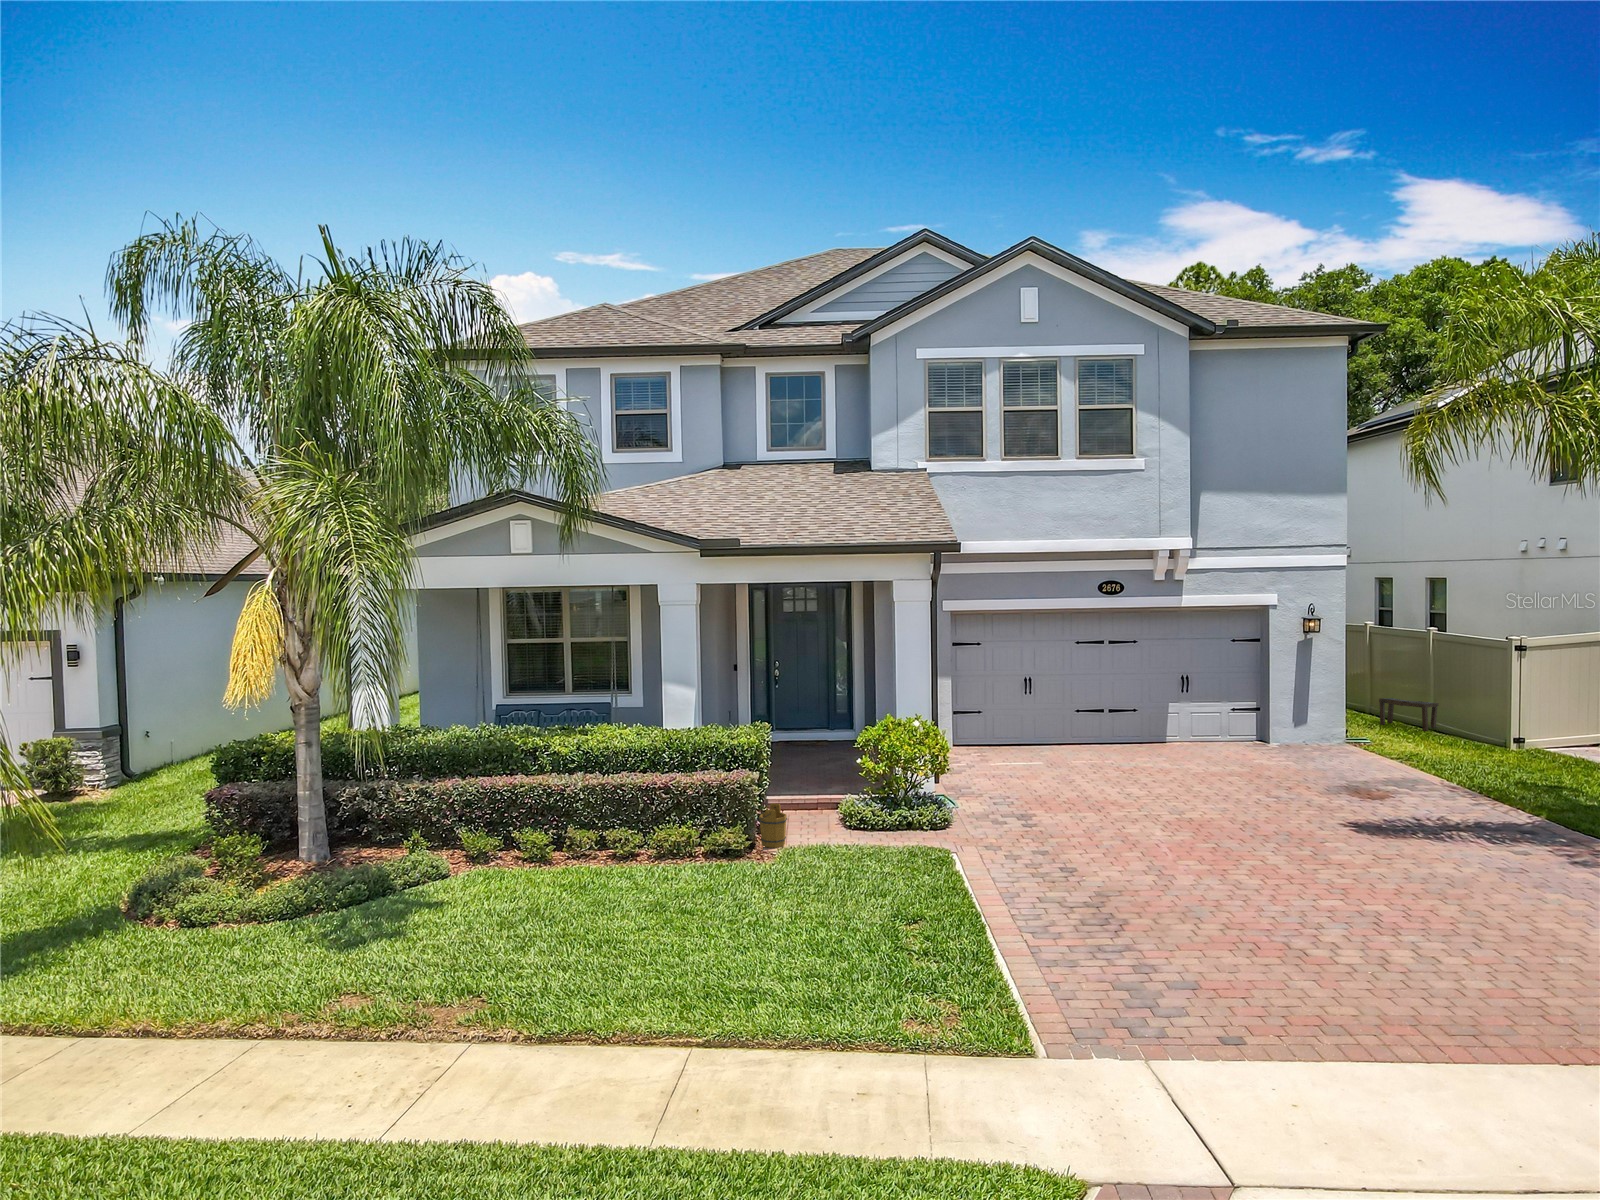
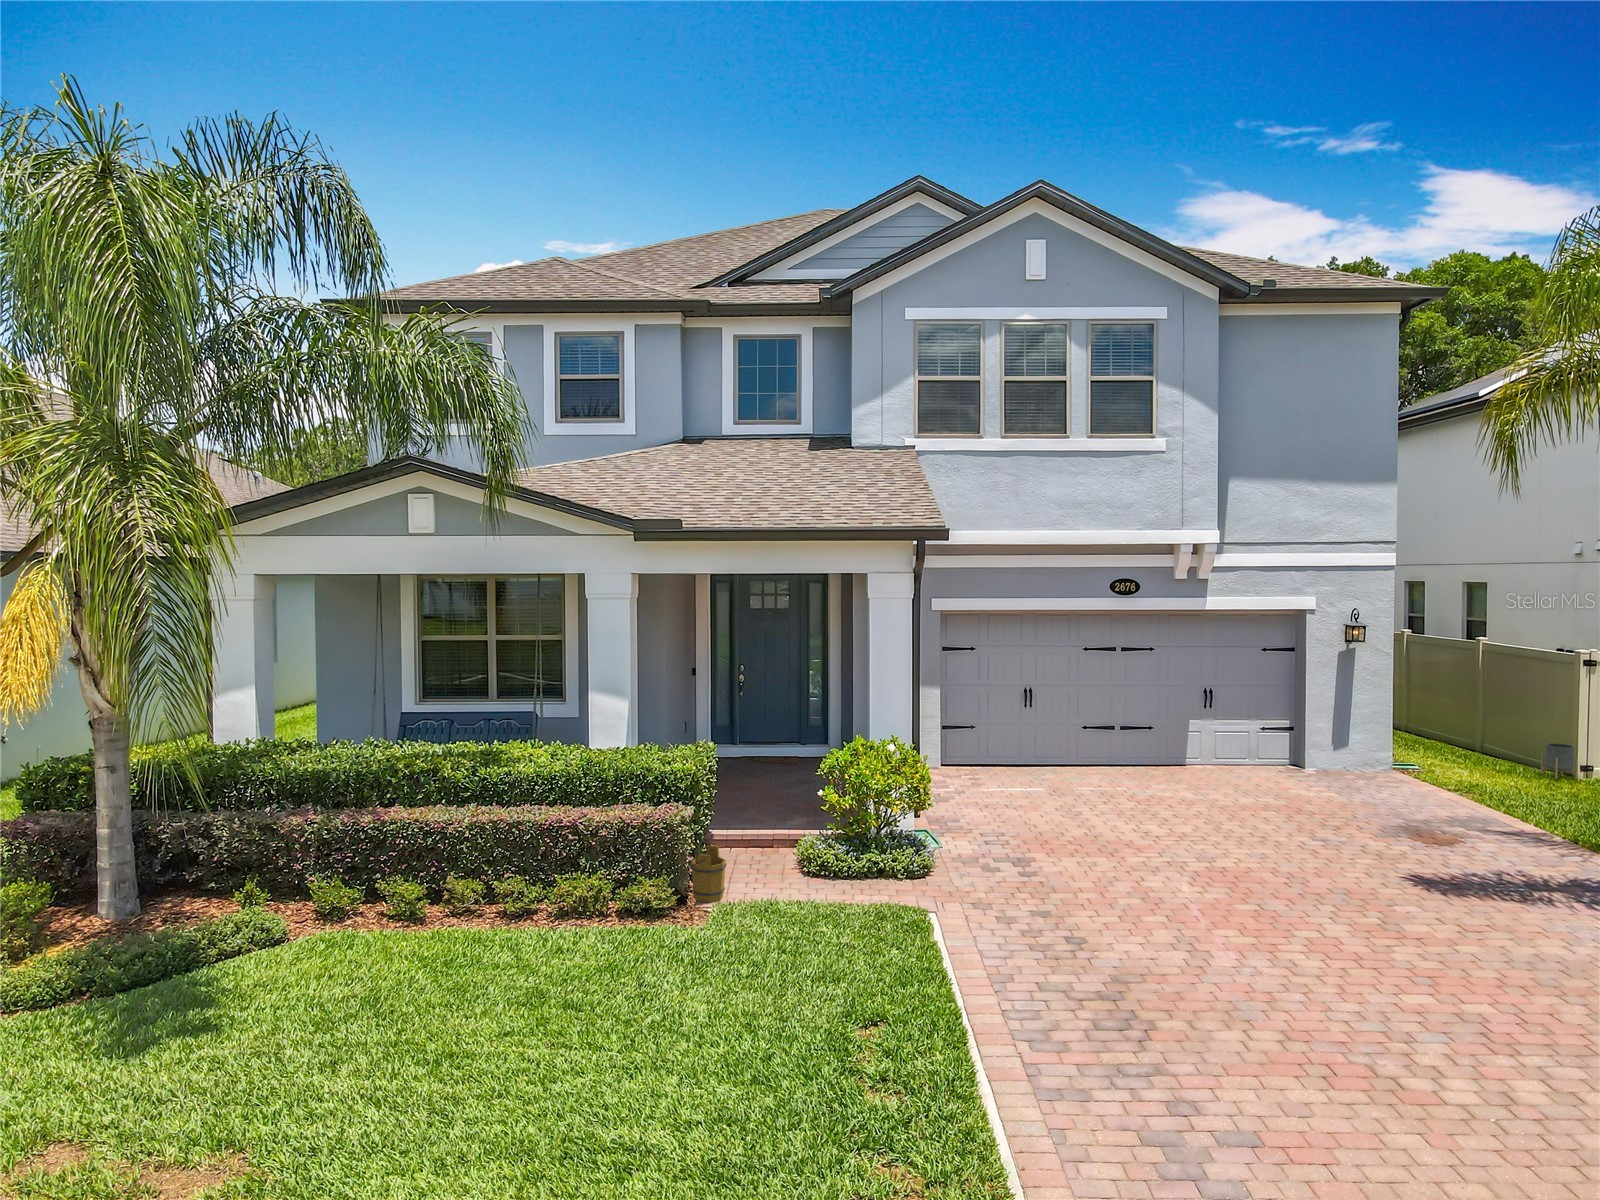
bench: present [1379,698,1439,731] -> none [1421,716,1490,754]
planter: none [1477,719,1507,750] -> present [1541,743,1578,779]

